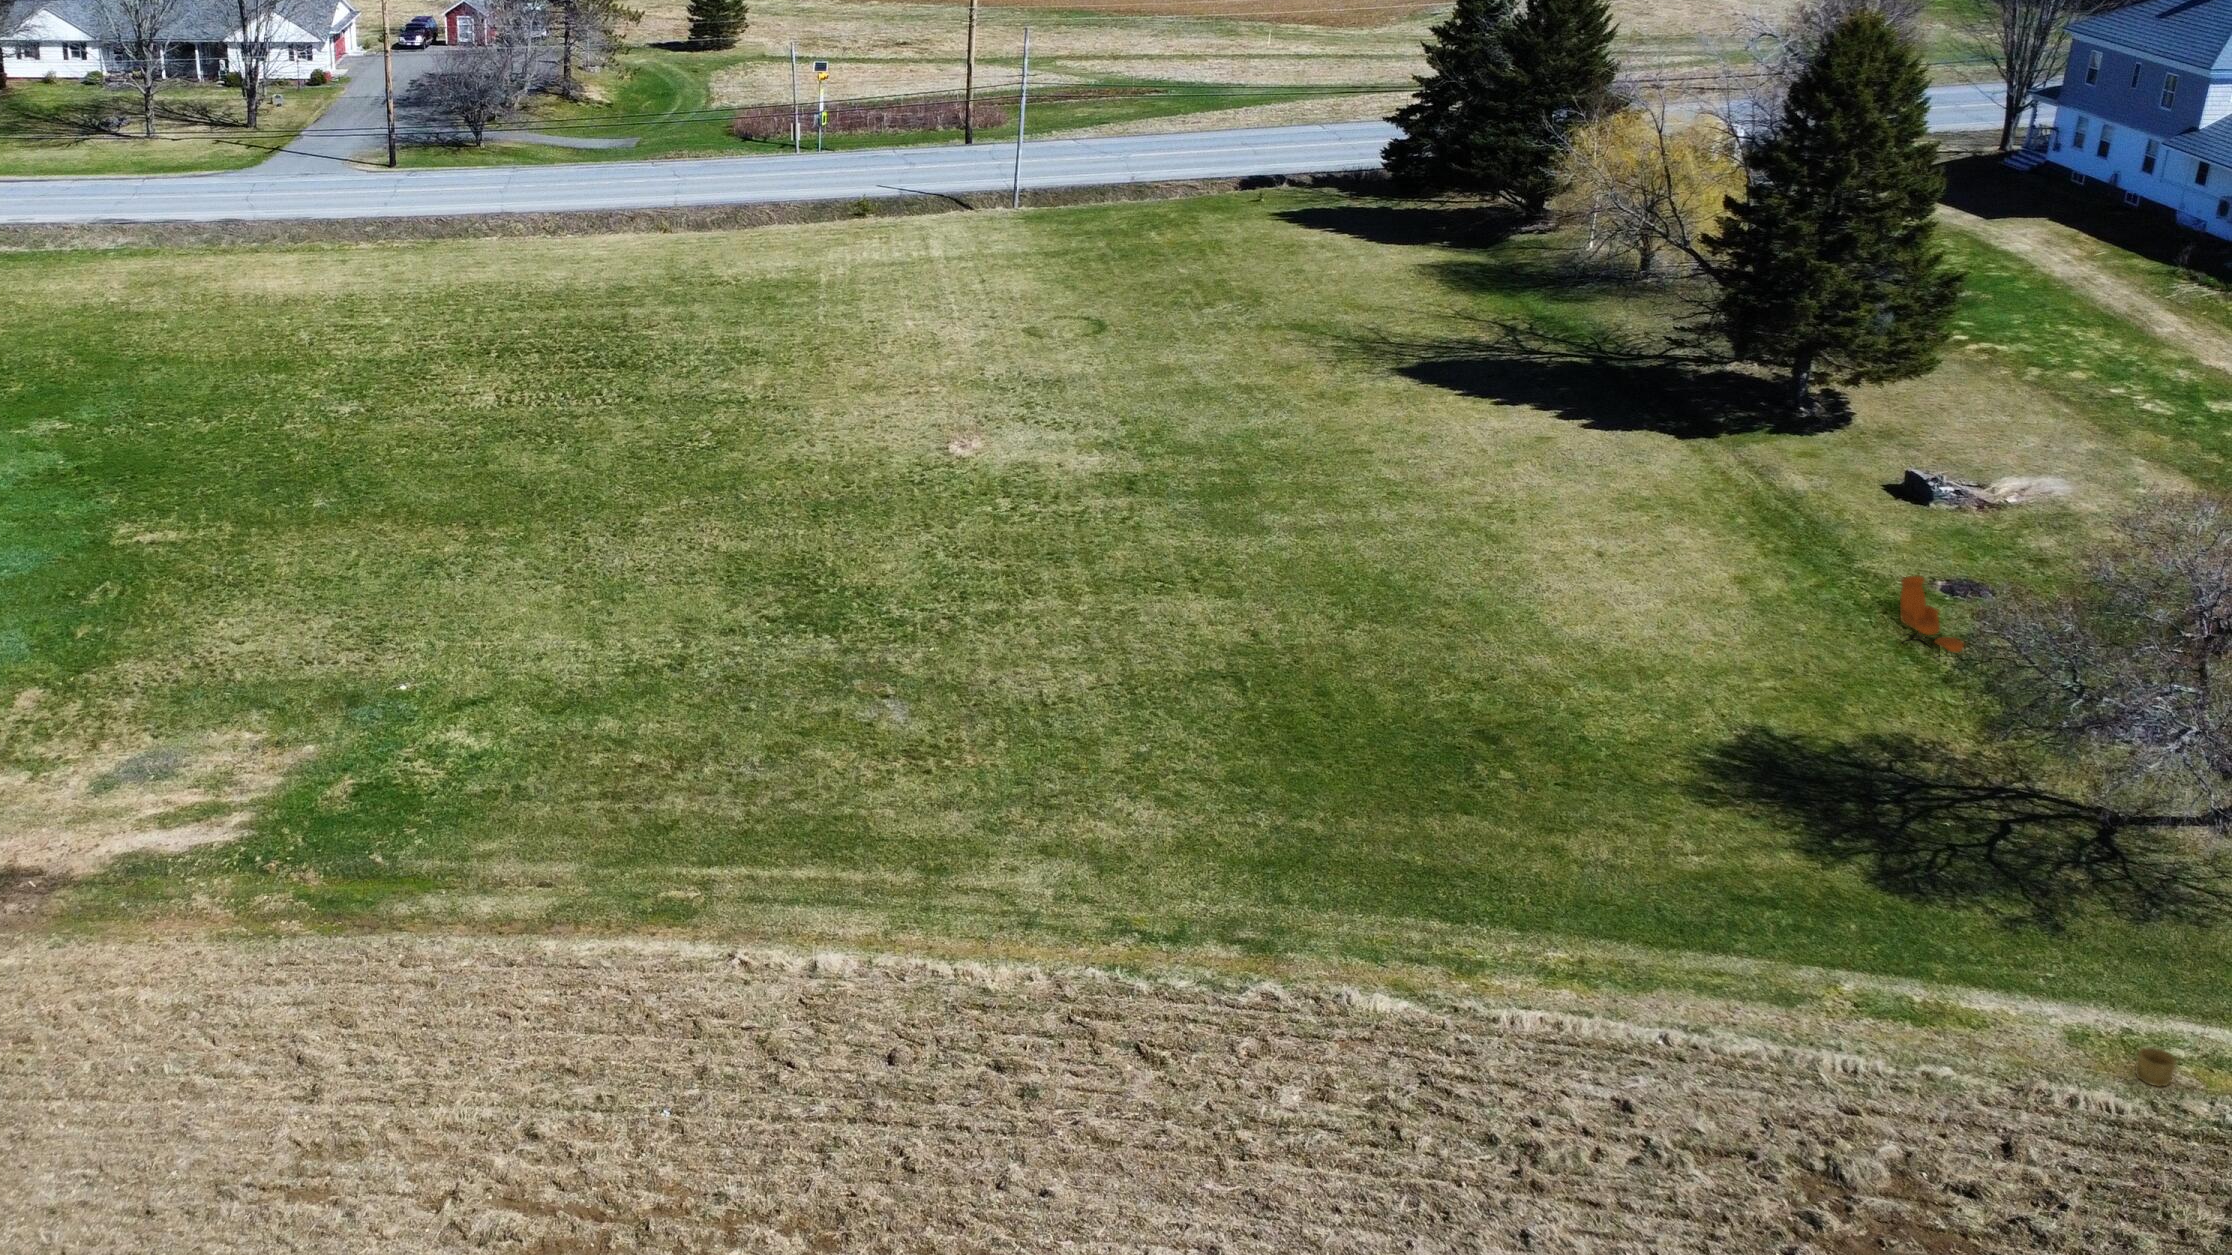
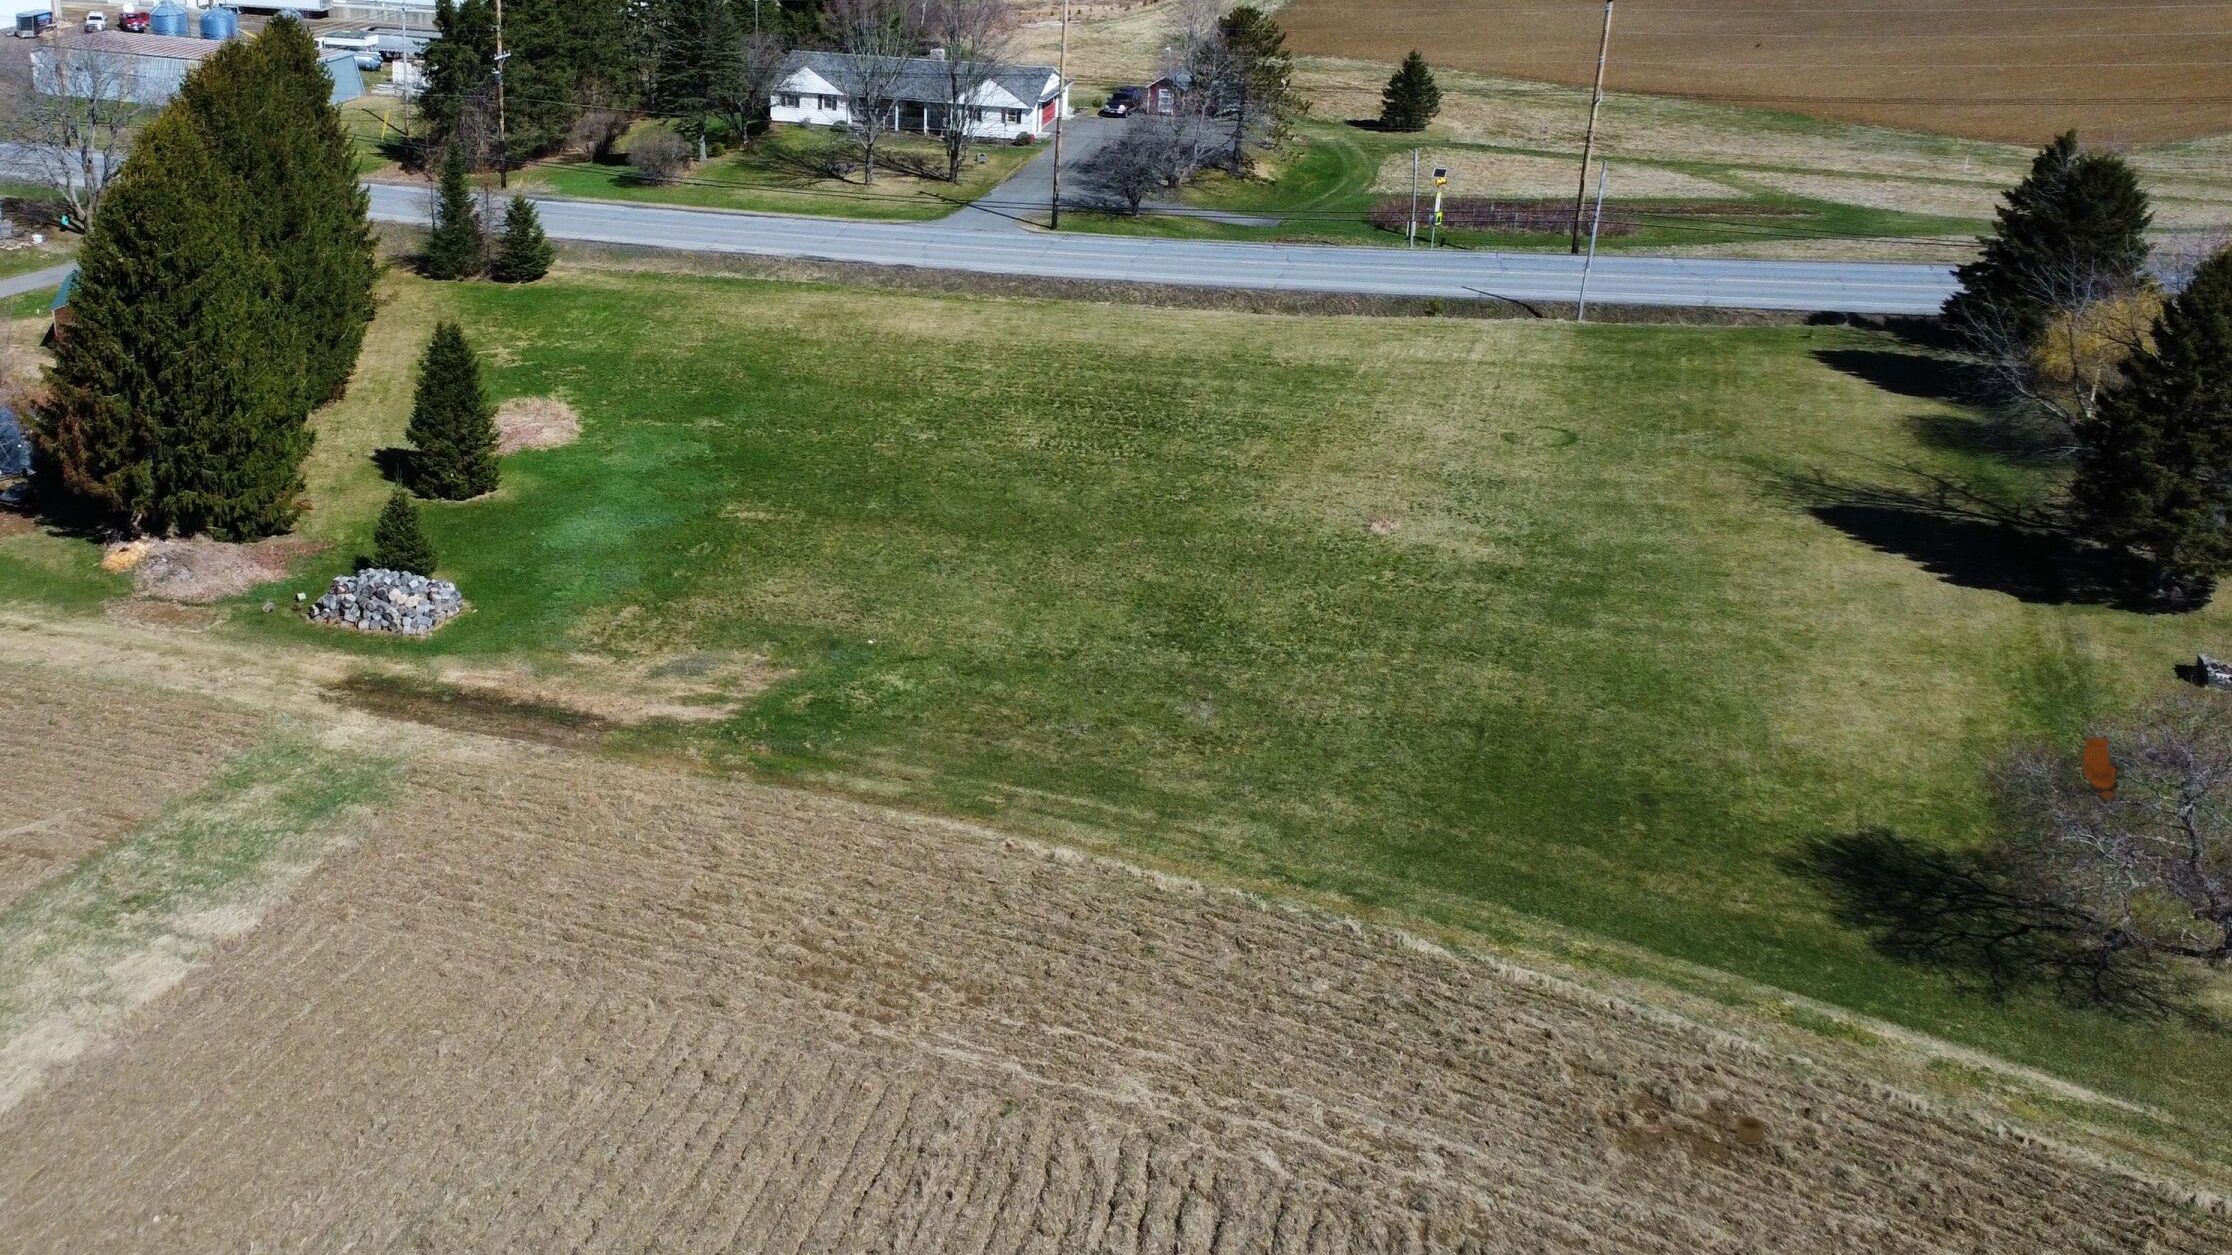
wooden bucket: present [2135,1047,2176,1086] -> present [1736,1116,1763,1145]

